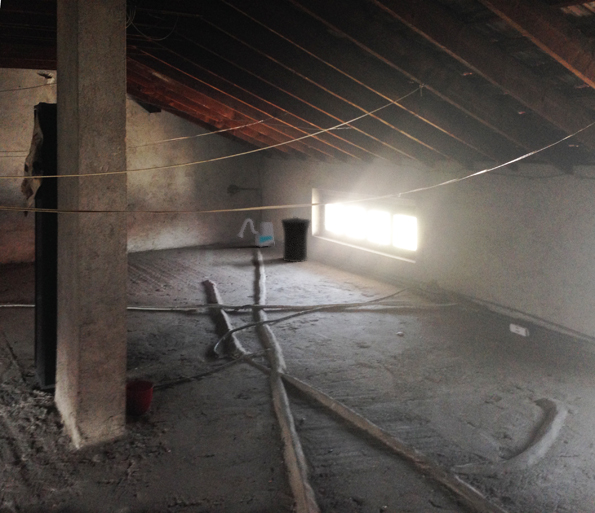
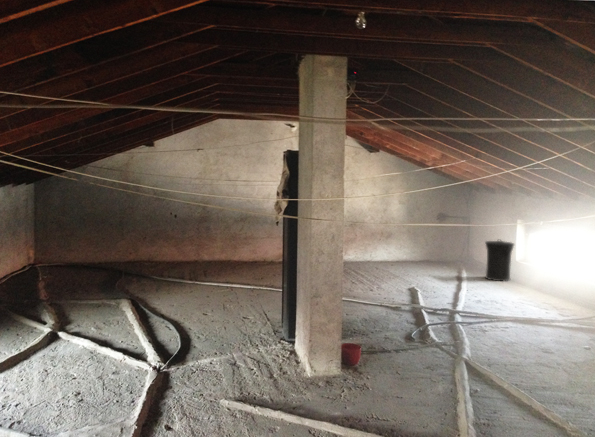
vacuum cleaner: present [238,219,275,247] -> none [443,240,480,267]

